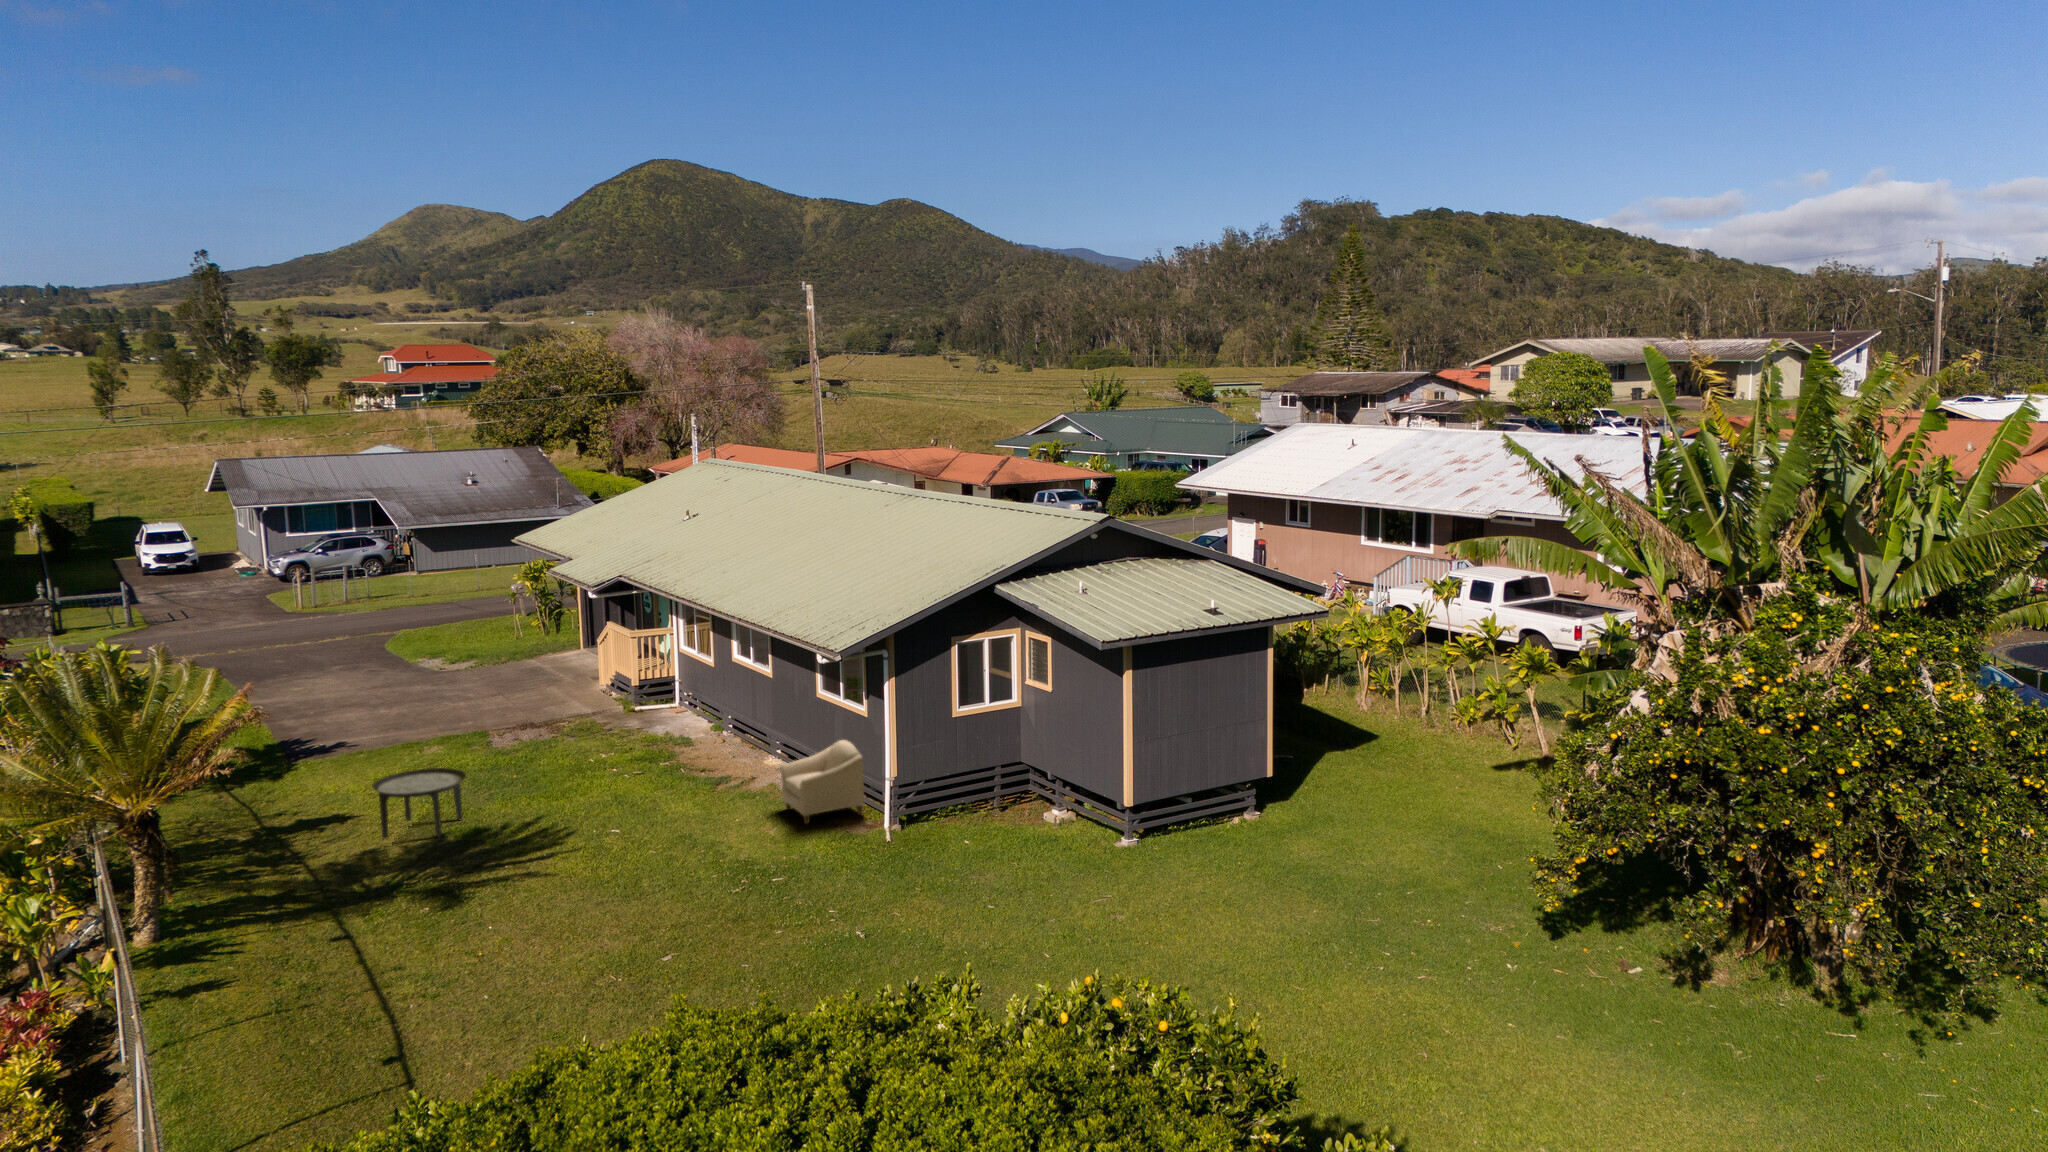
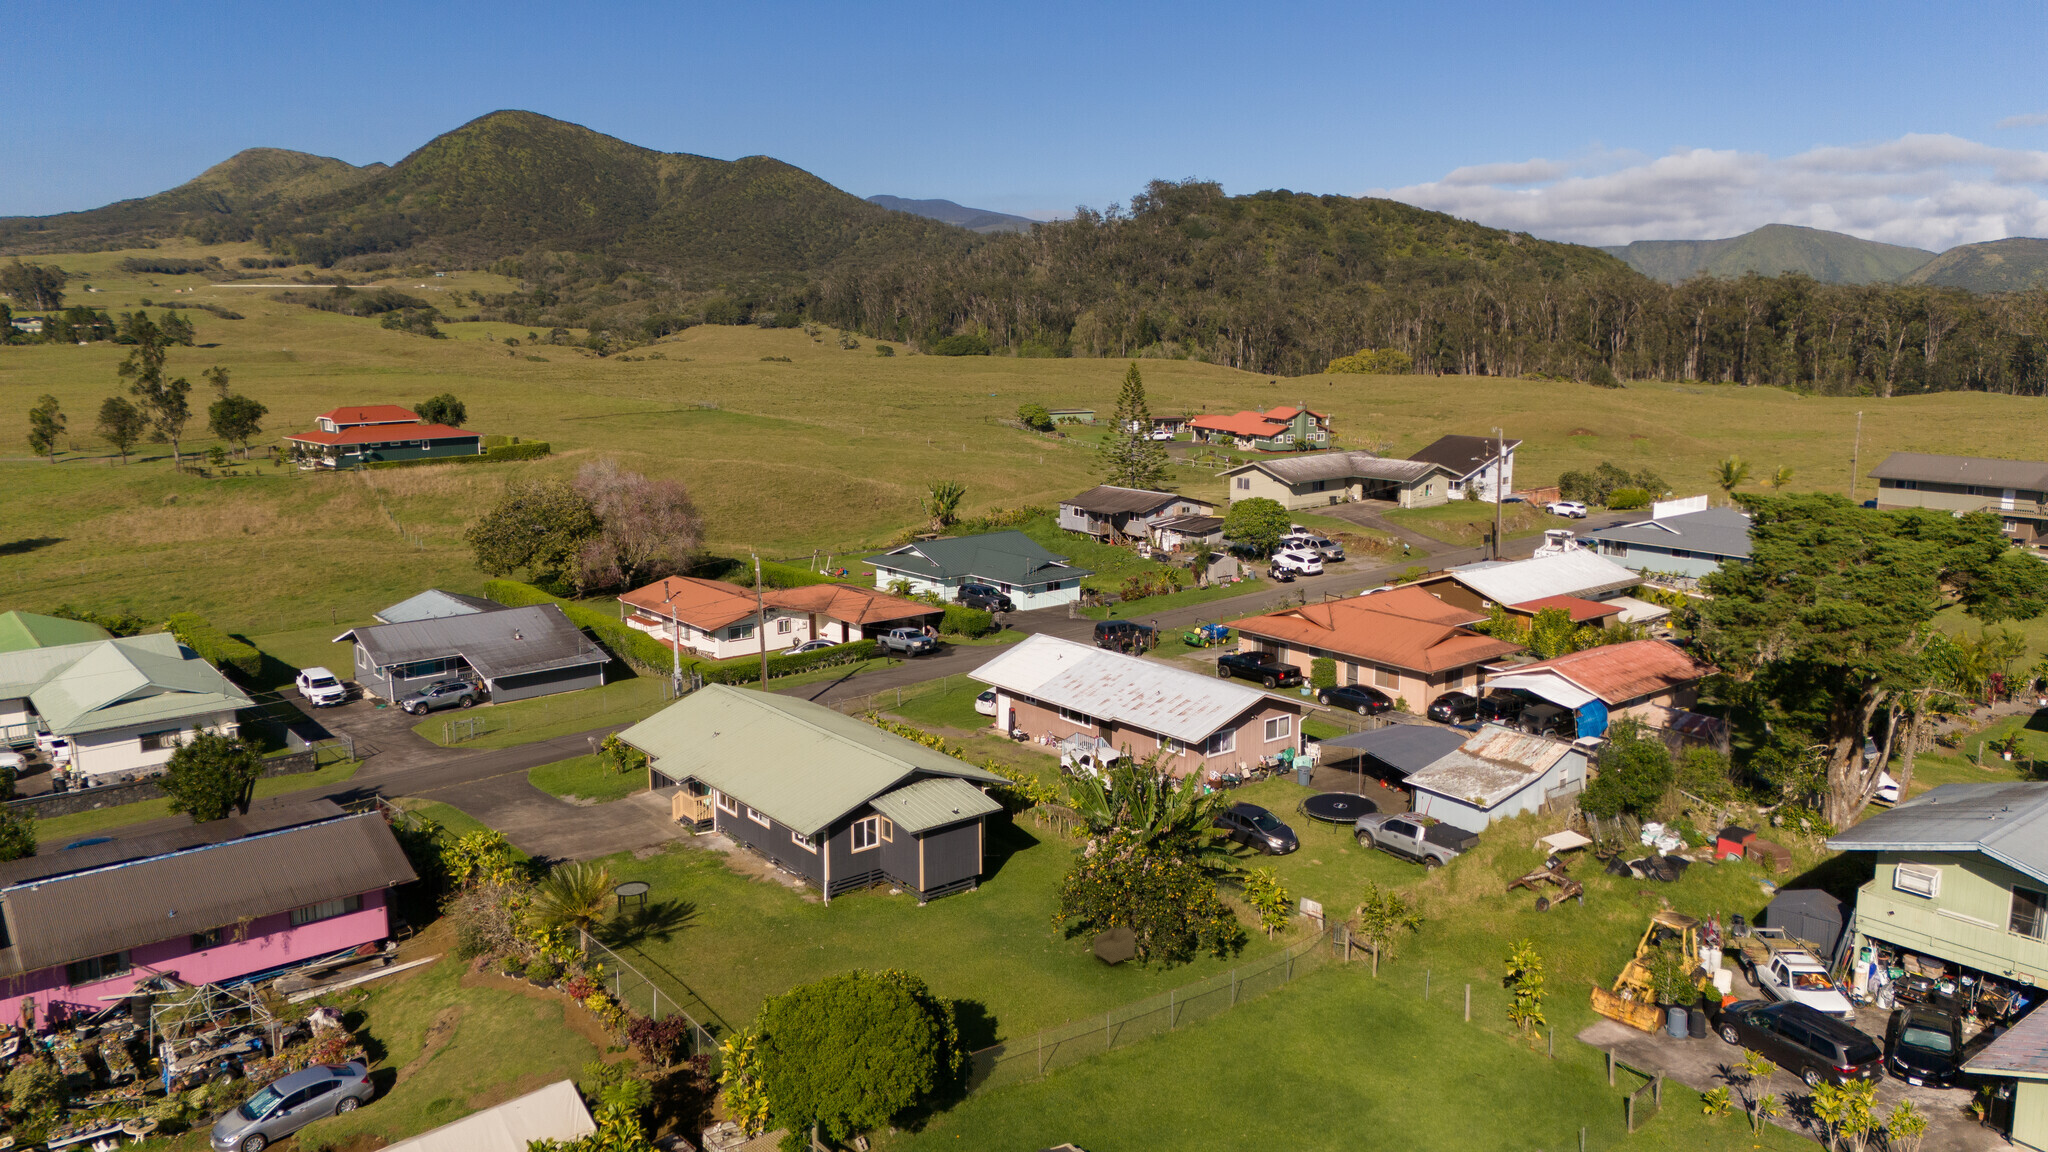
chair: present [780,740,864,824] -> present [1094,928,1135,966]

